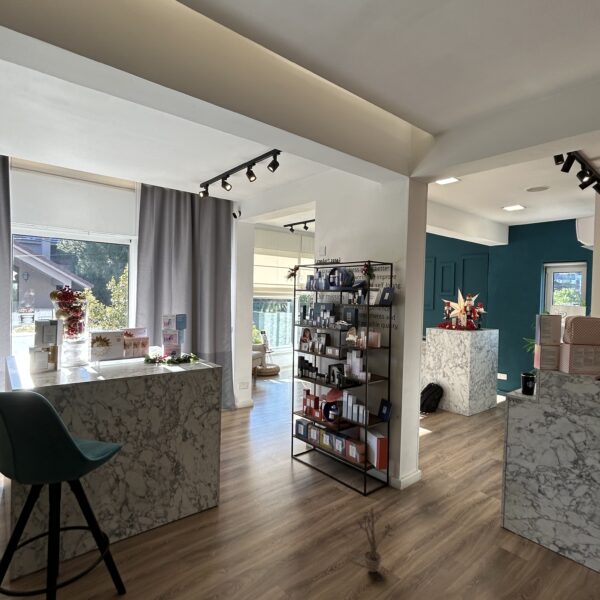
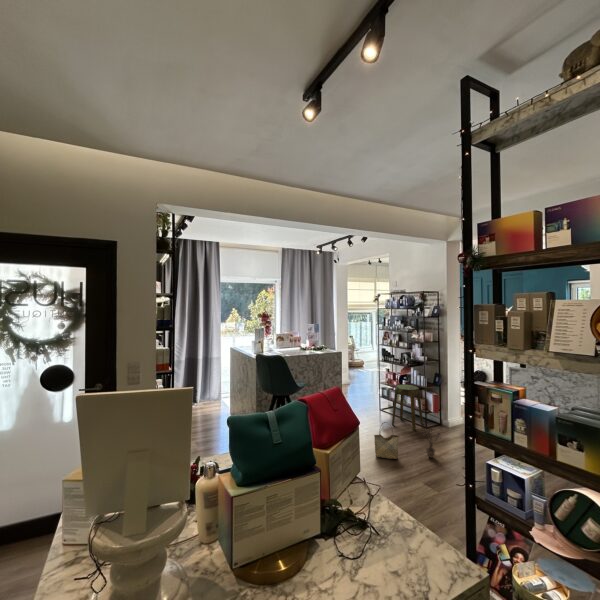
stool: none [308,420,360,501] -> present [392,385,423,430]
woven basket: none [266,508,315,584] -> present [374,422,399,459]

